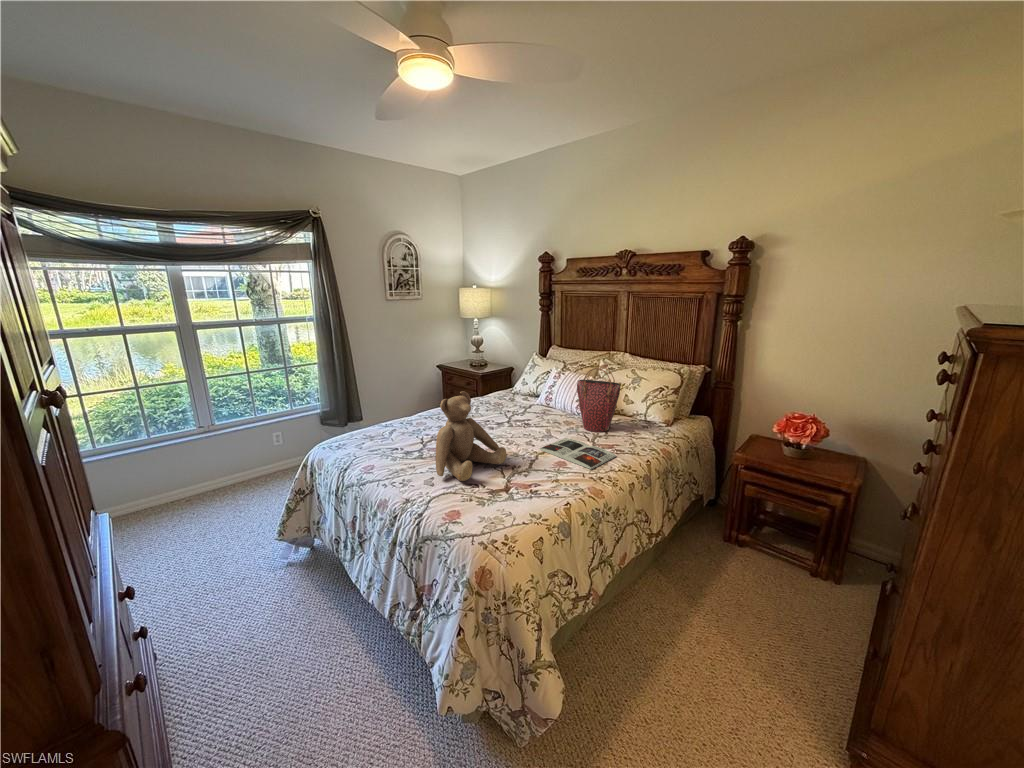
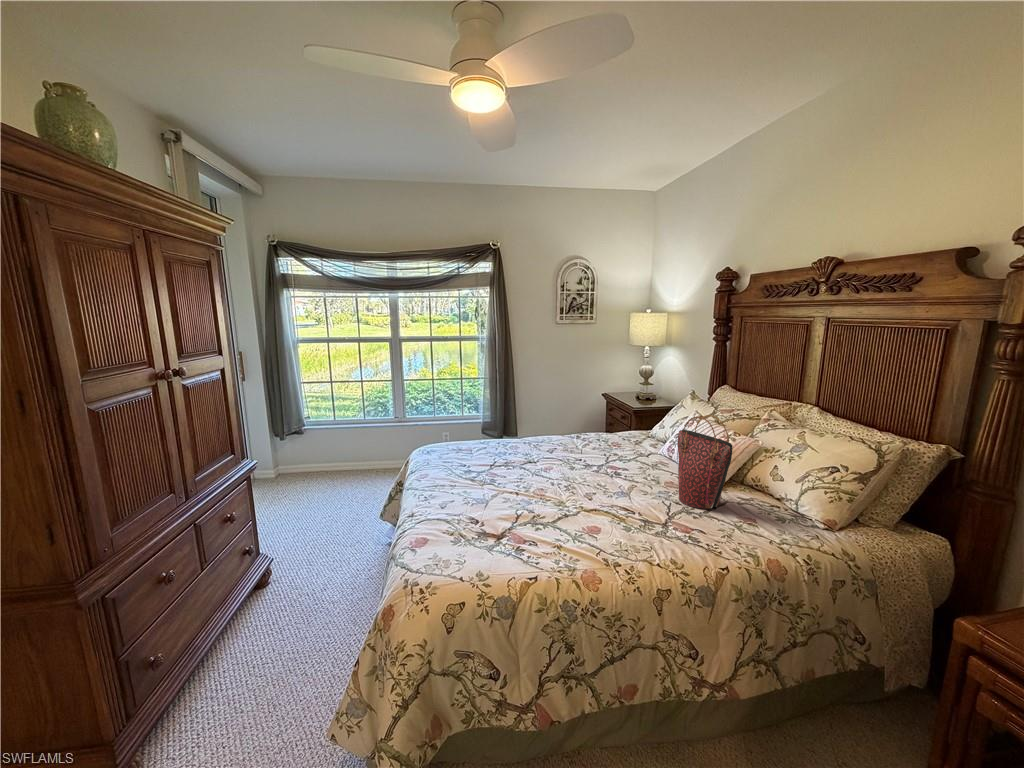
teddy bear: present [436,391,506,481] -> none [443,414,531,510]
magazine: present [539,438,616,469] -> none [585,501,673,548]

